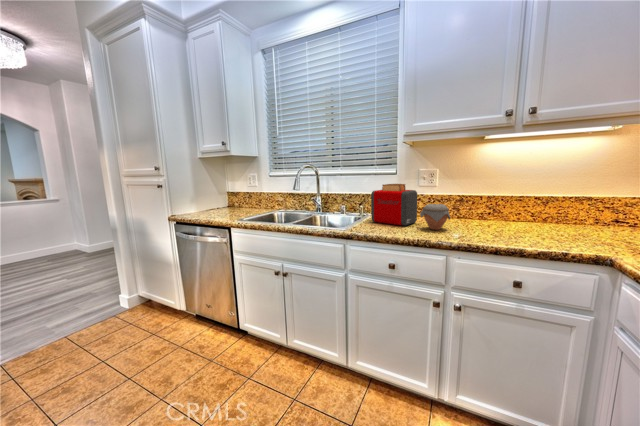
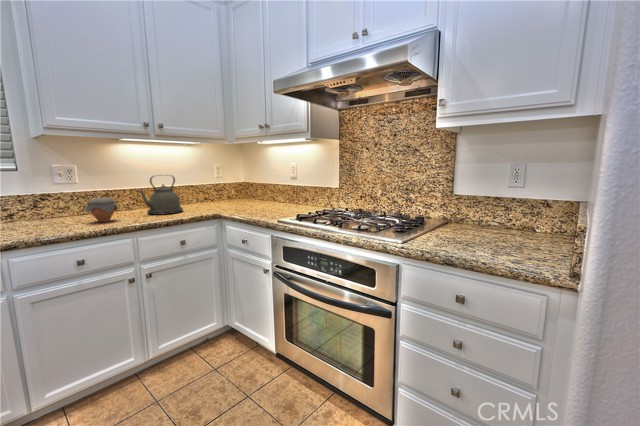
kettle: none [478,181,546,237] -> present [138,176,183,215]
toaster: present [371,184,417,226] -> none [4,181,73,230]

